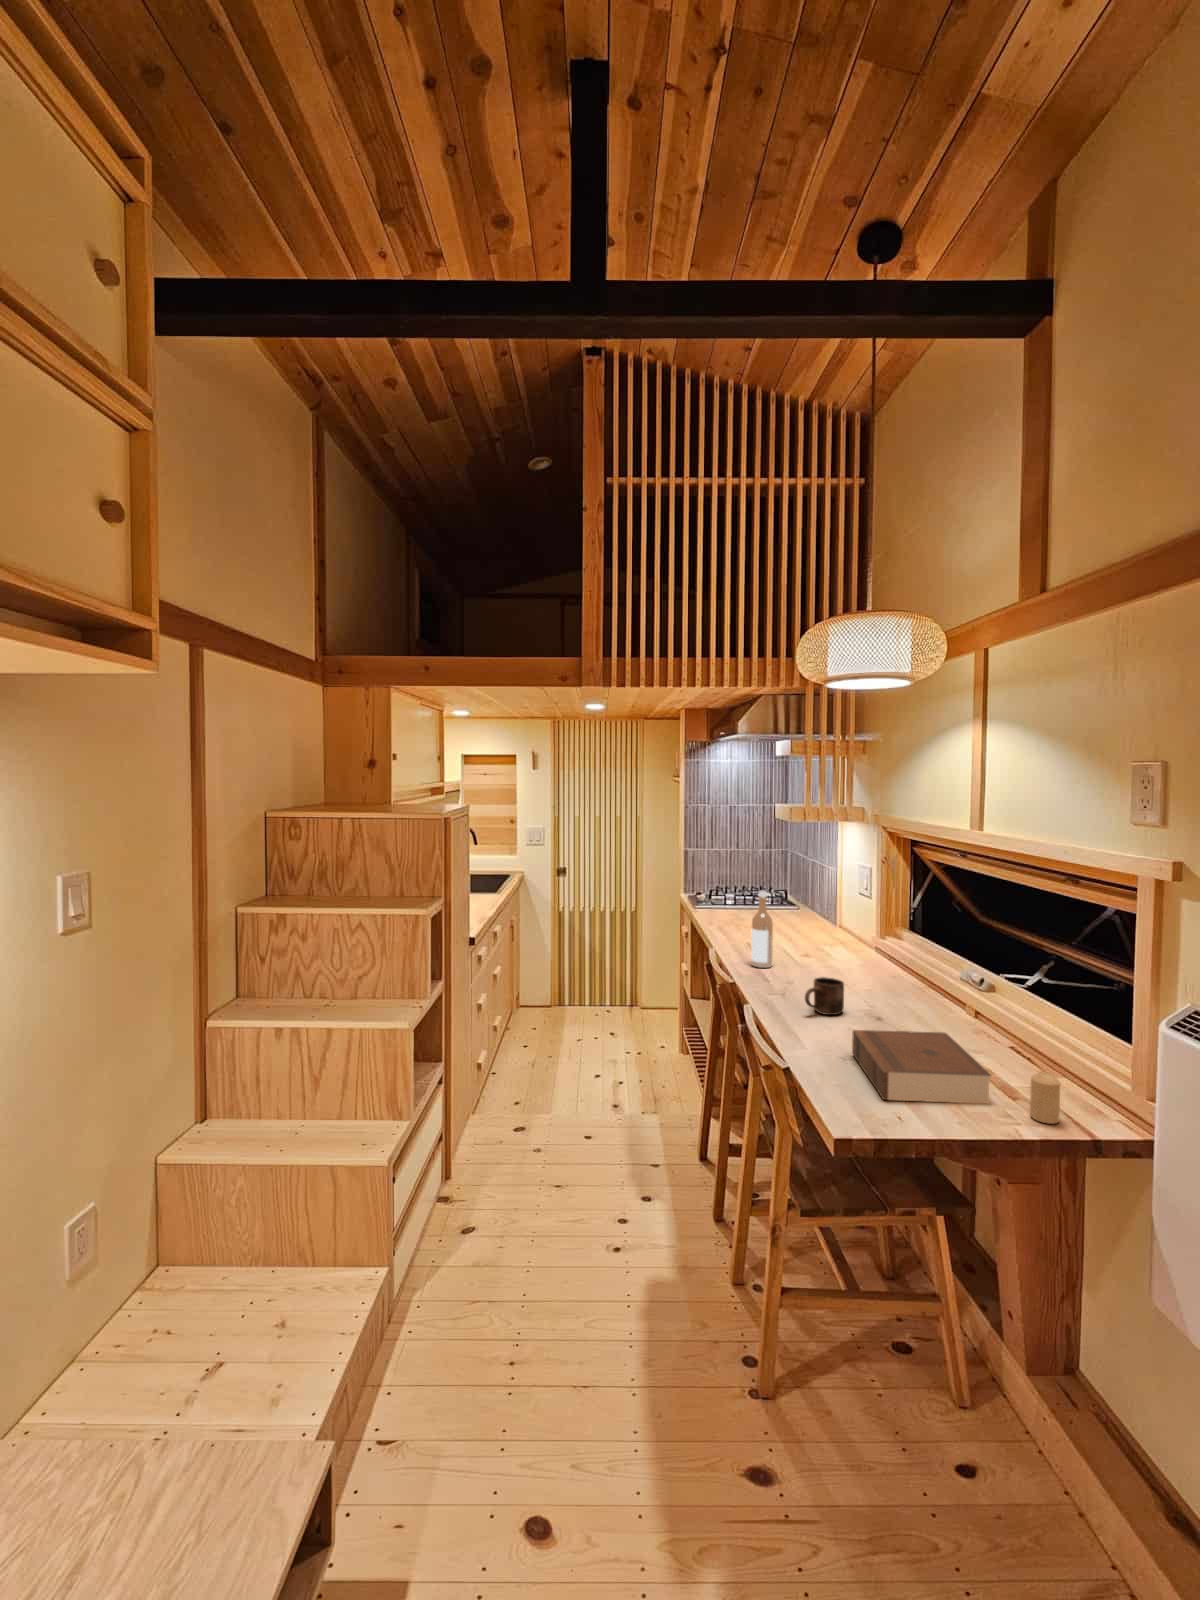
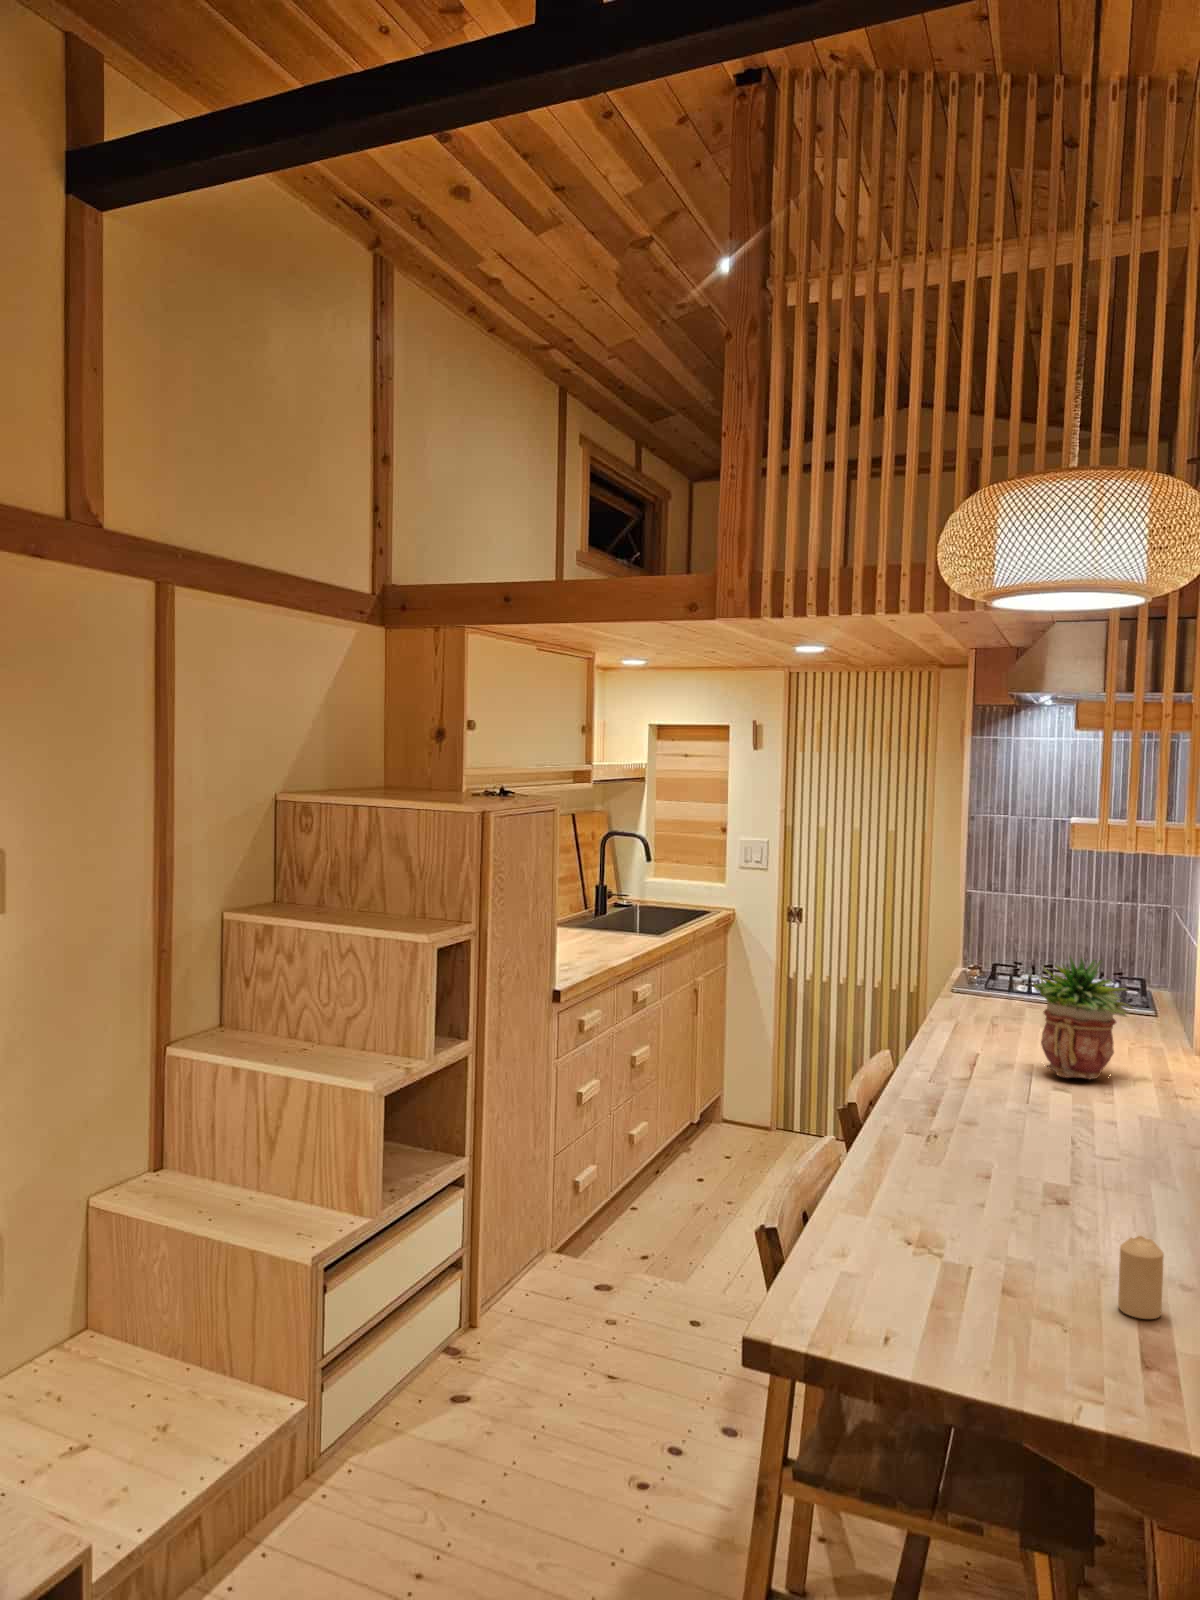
potted plant: none [795,889,856,964] -> present [1030,957,1132,1079]
wine bottle: present [751,891,773,968] -> none [947,949,984,1074]
mug: present [805,977,844,1015] -> none [941,1085,1013,1145]
book: present [852,1030,991,1103] -> none [913,1156,1097,1282]

